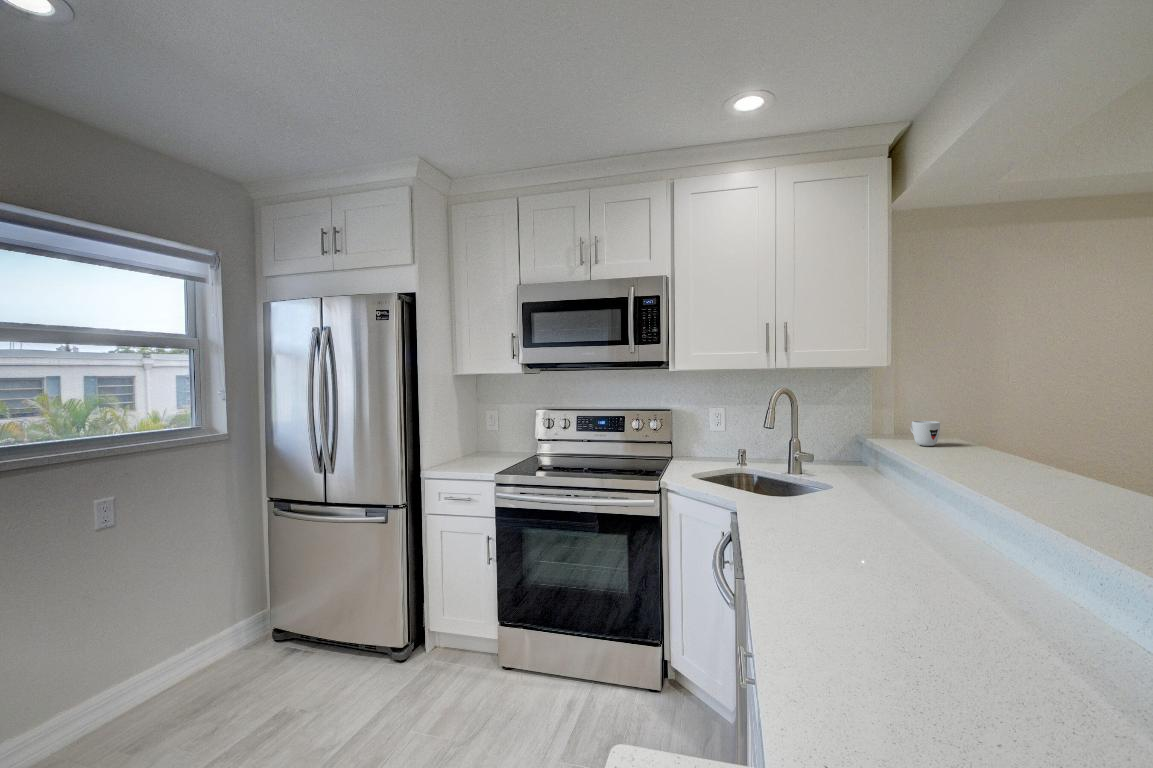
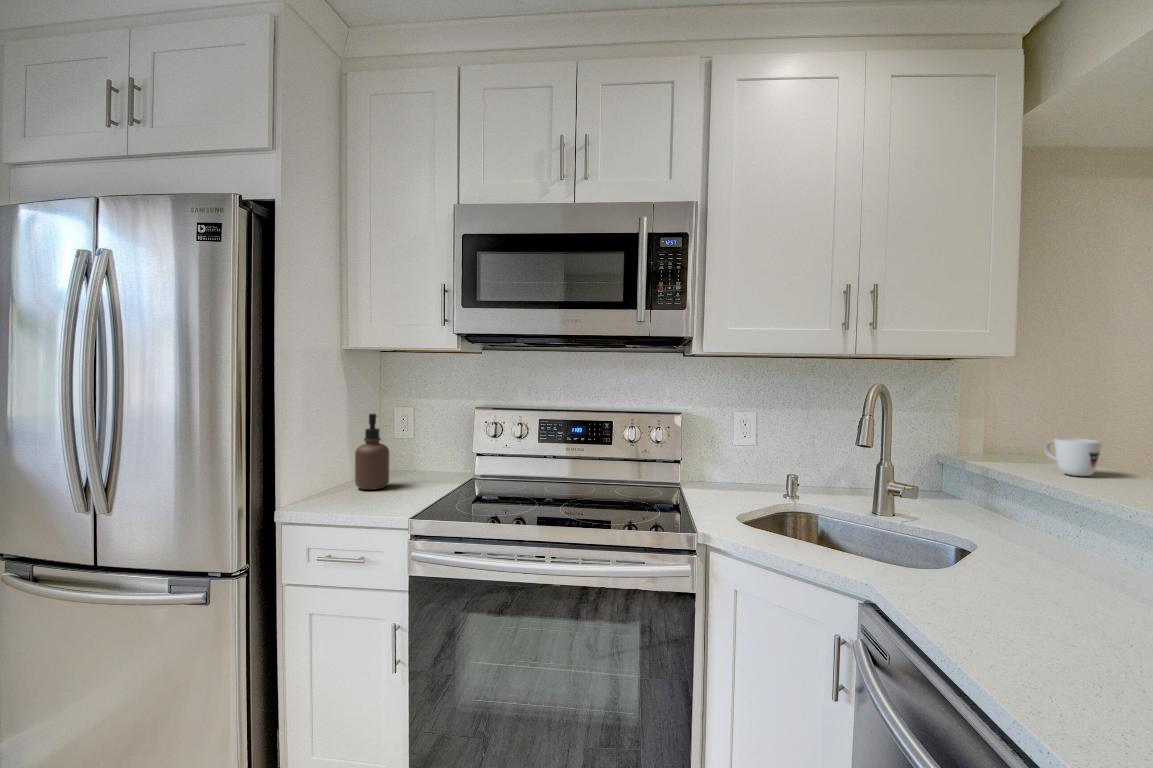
soap dispenser: none [463,415,483,462] -> present [355,414,389,490]

